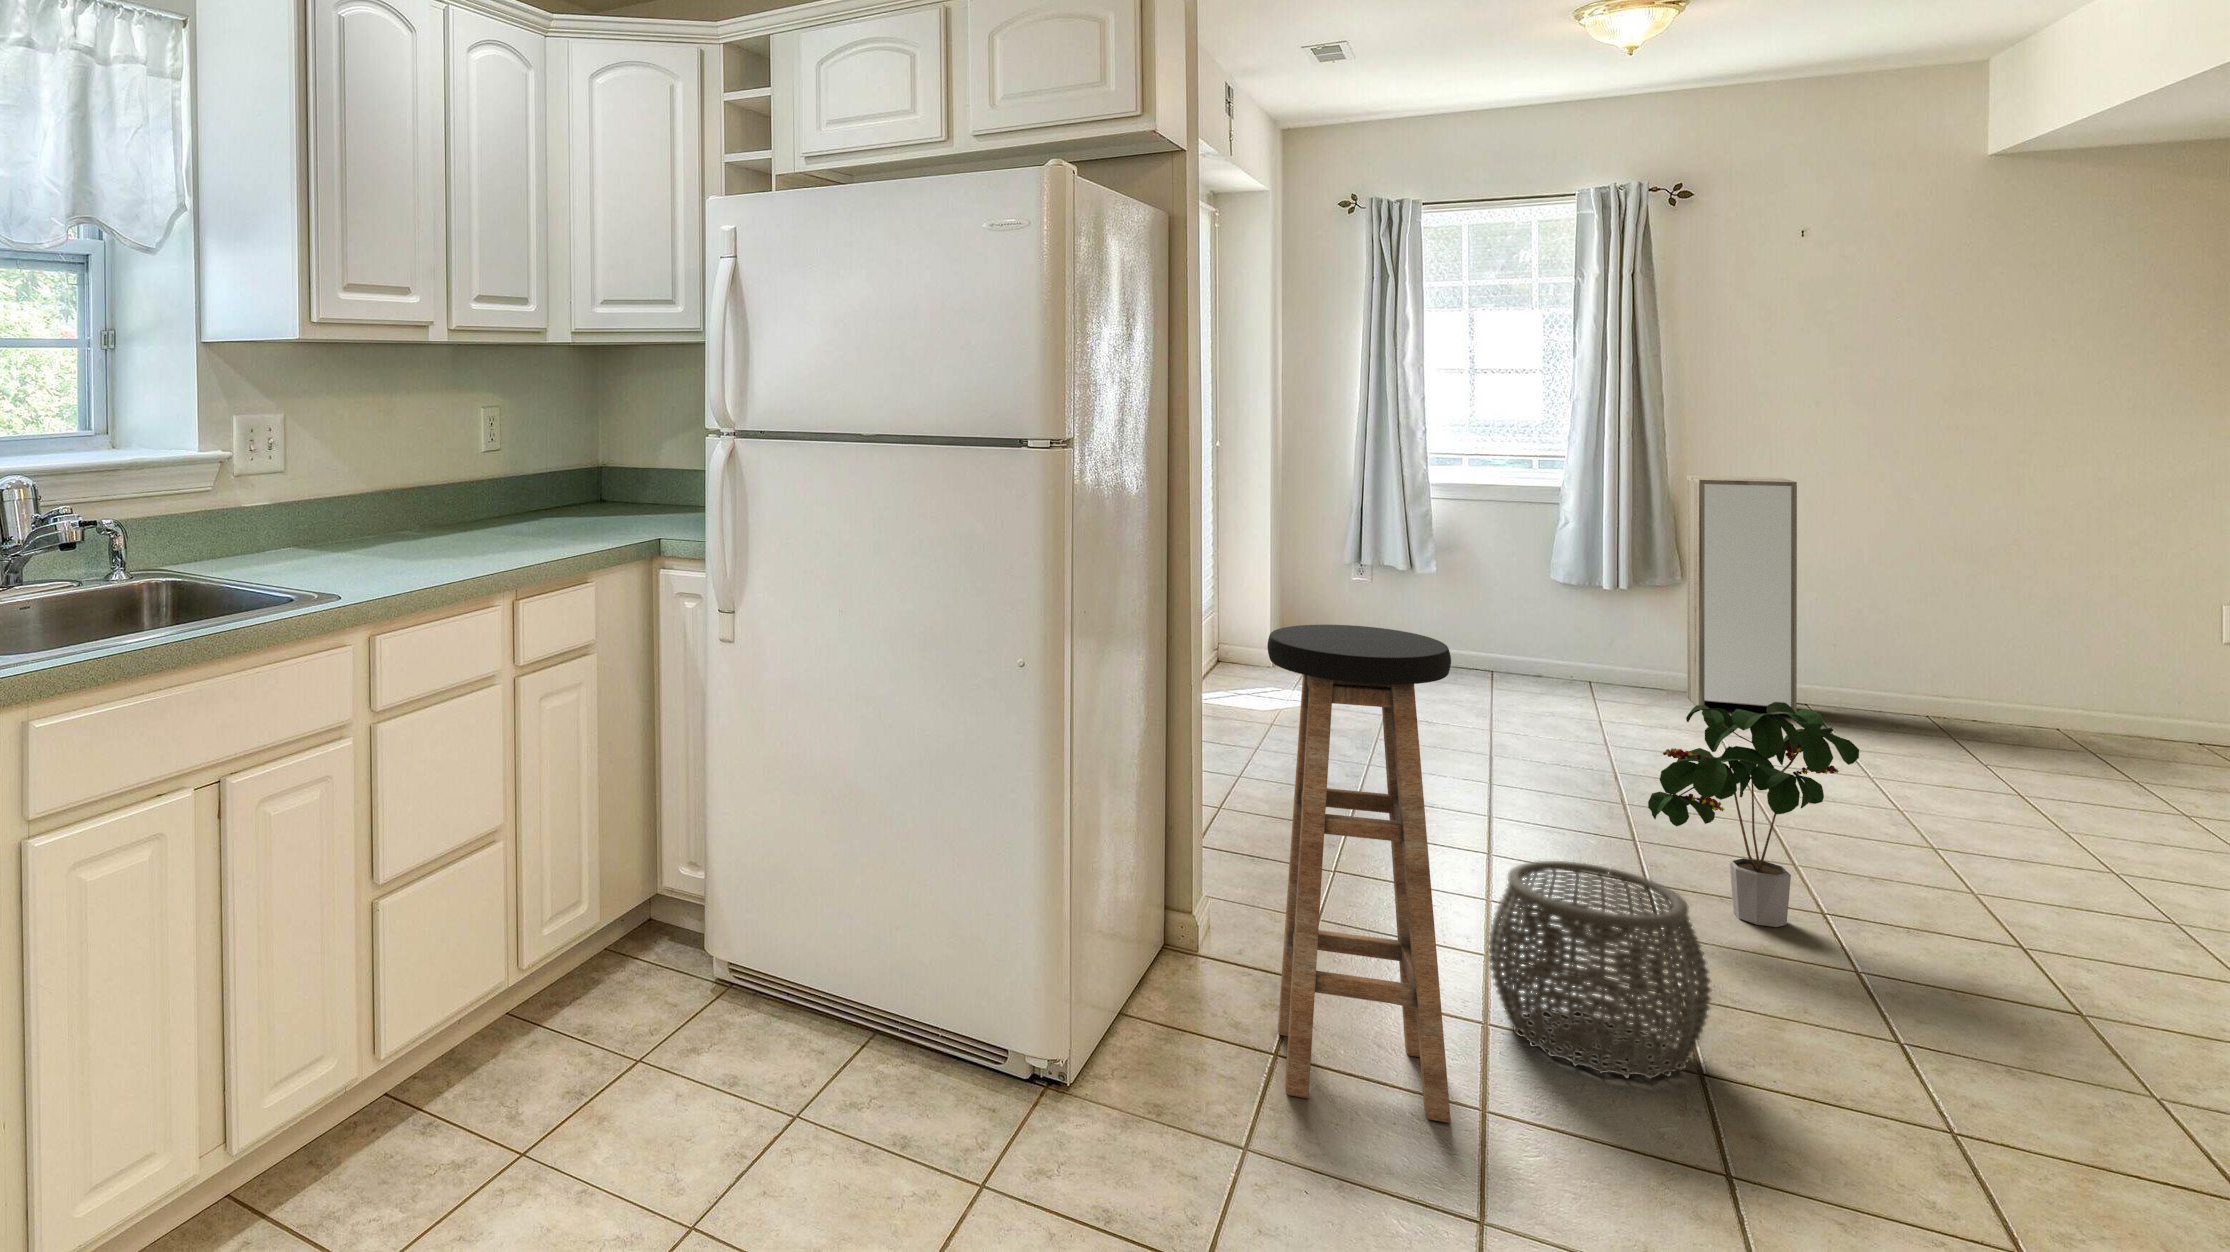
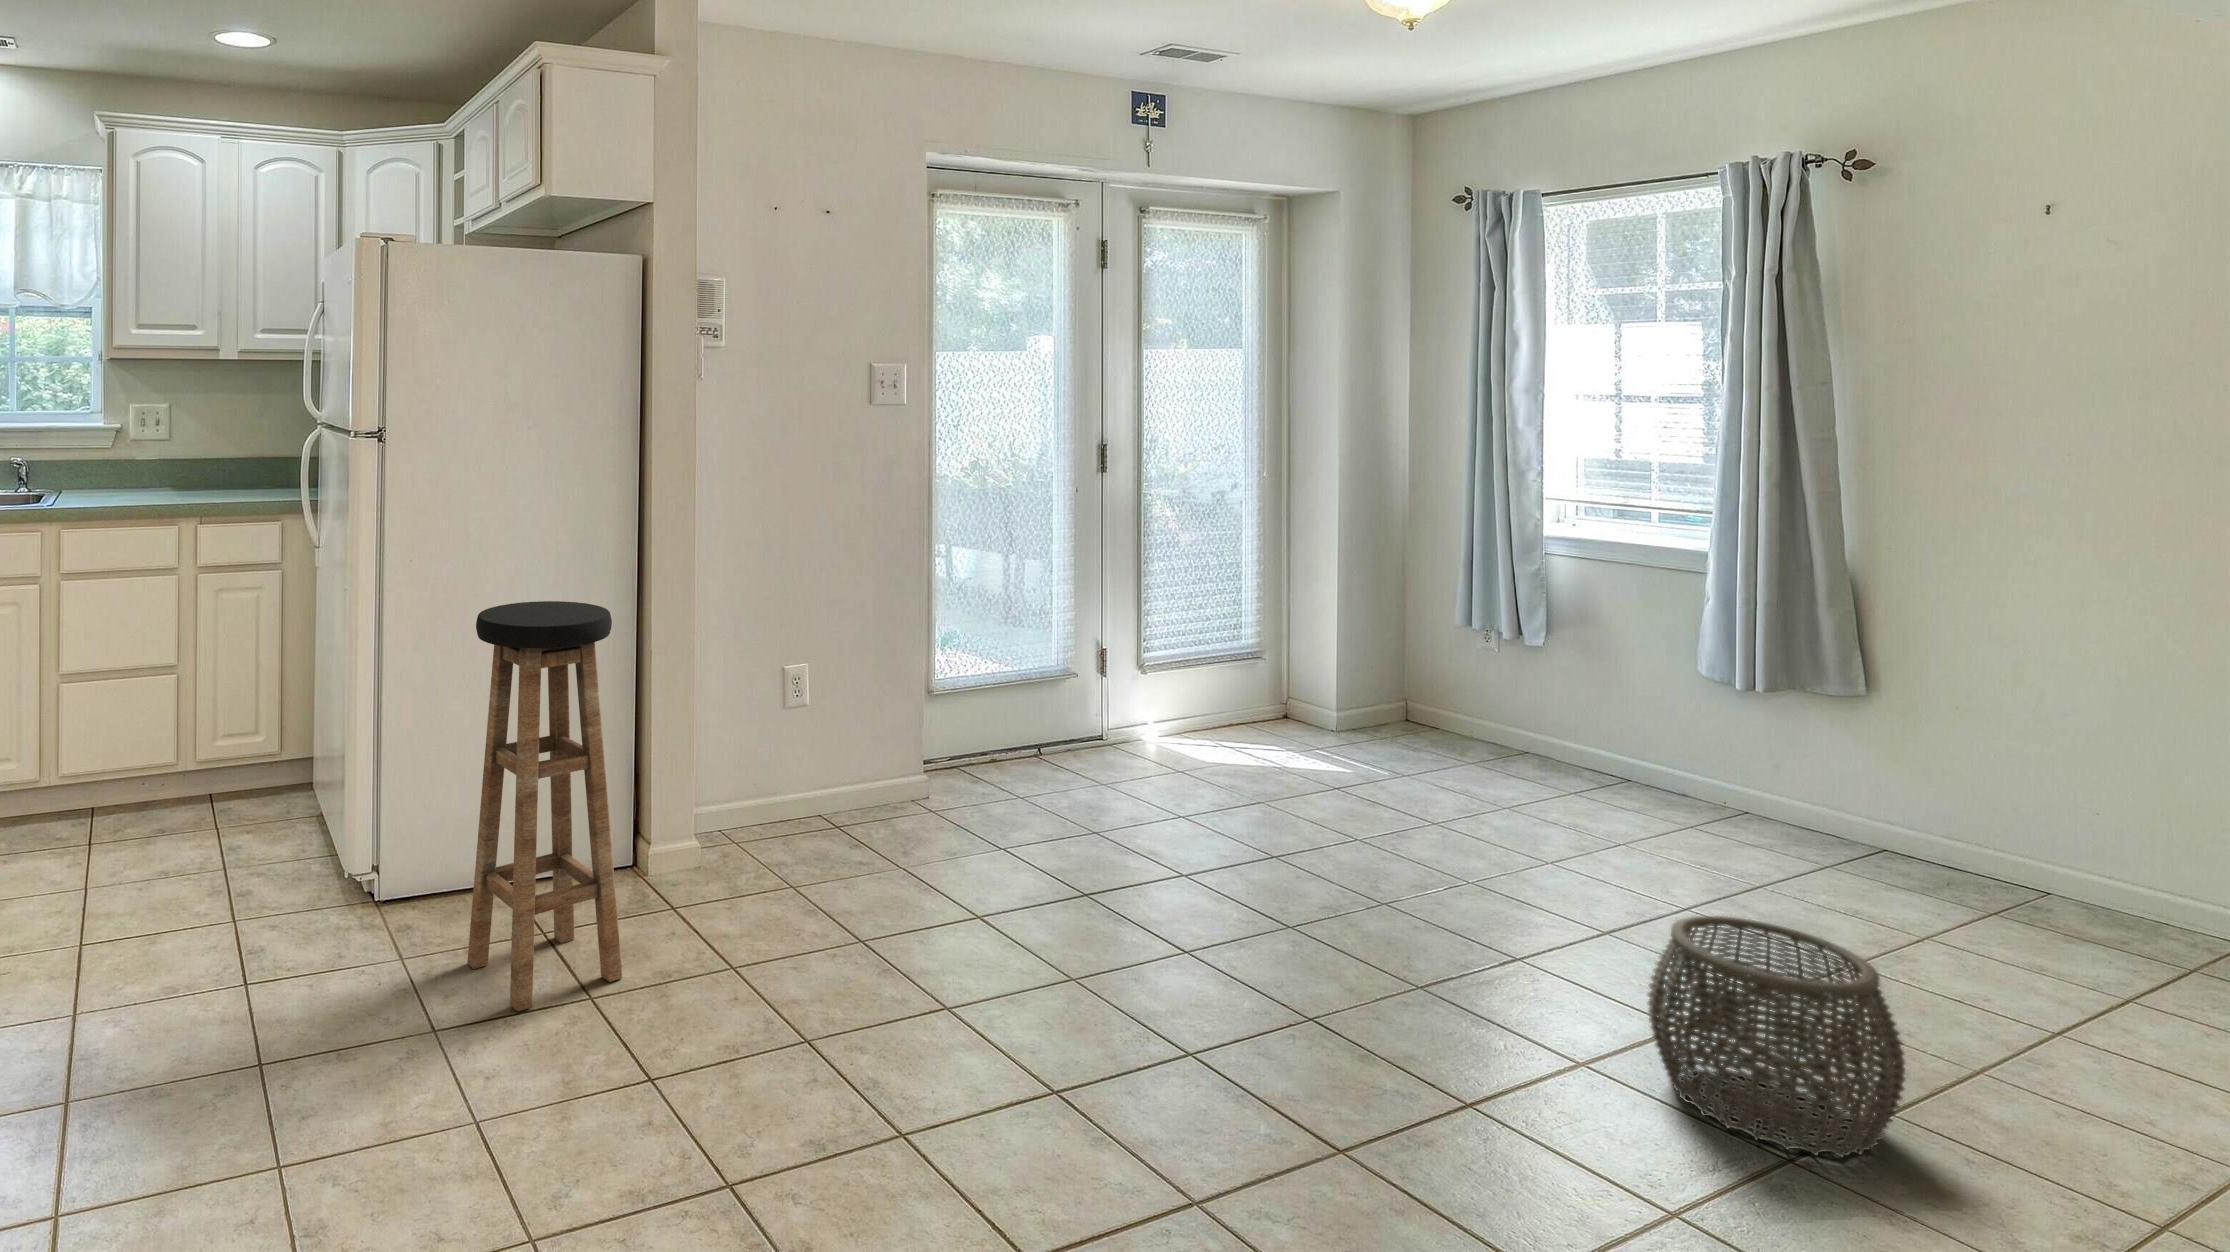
storage cabinet: present [1687,476,1797,712] -> none [1837,551,2016,912]
potted plant: present [1648,702,1859,927] -> none [1092,769,1332,1032]
woven basket: present [1488,861,1711,1079] -> present [1648,916,1906,1157]

